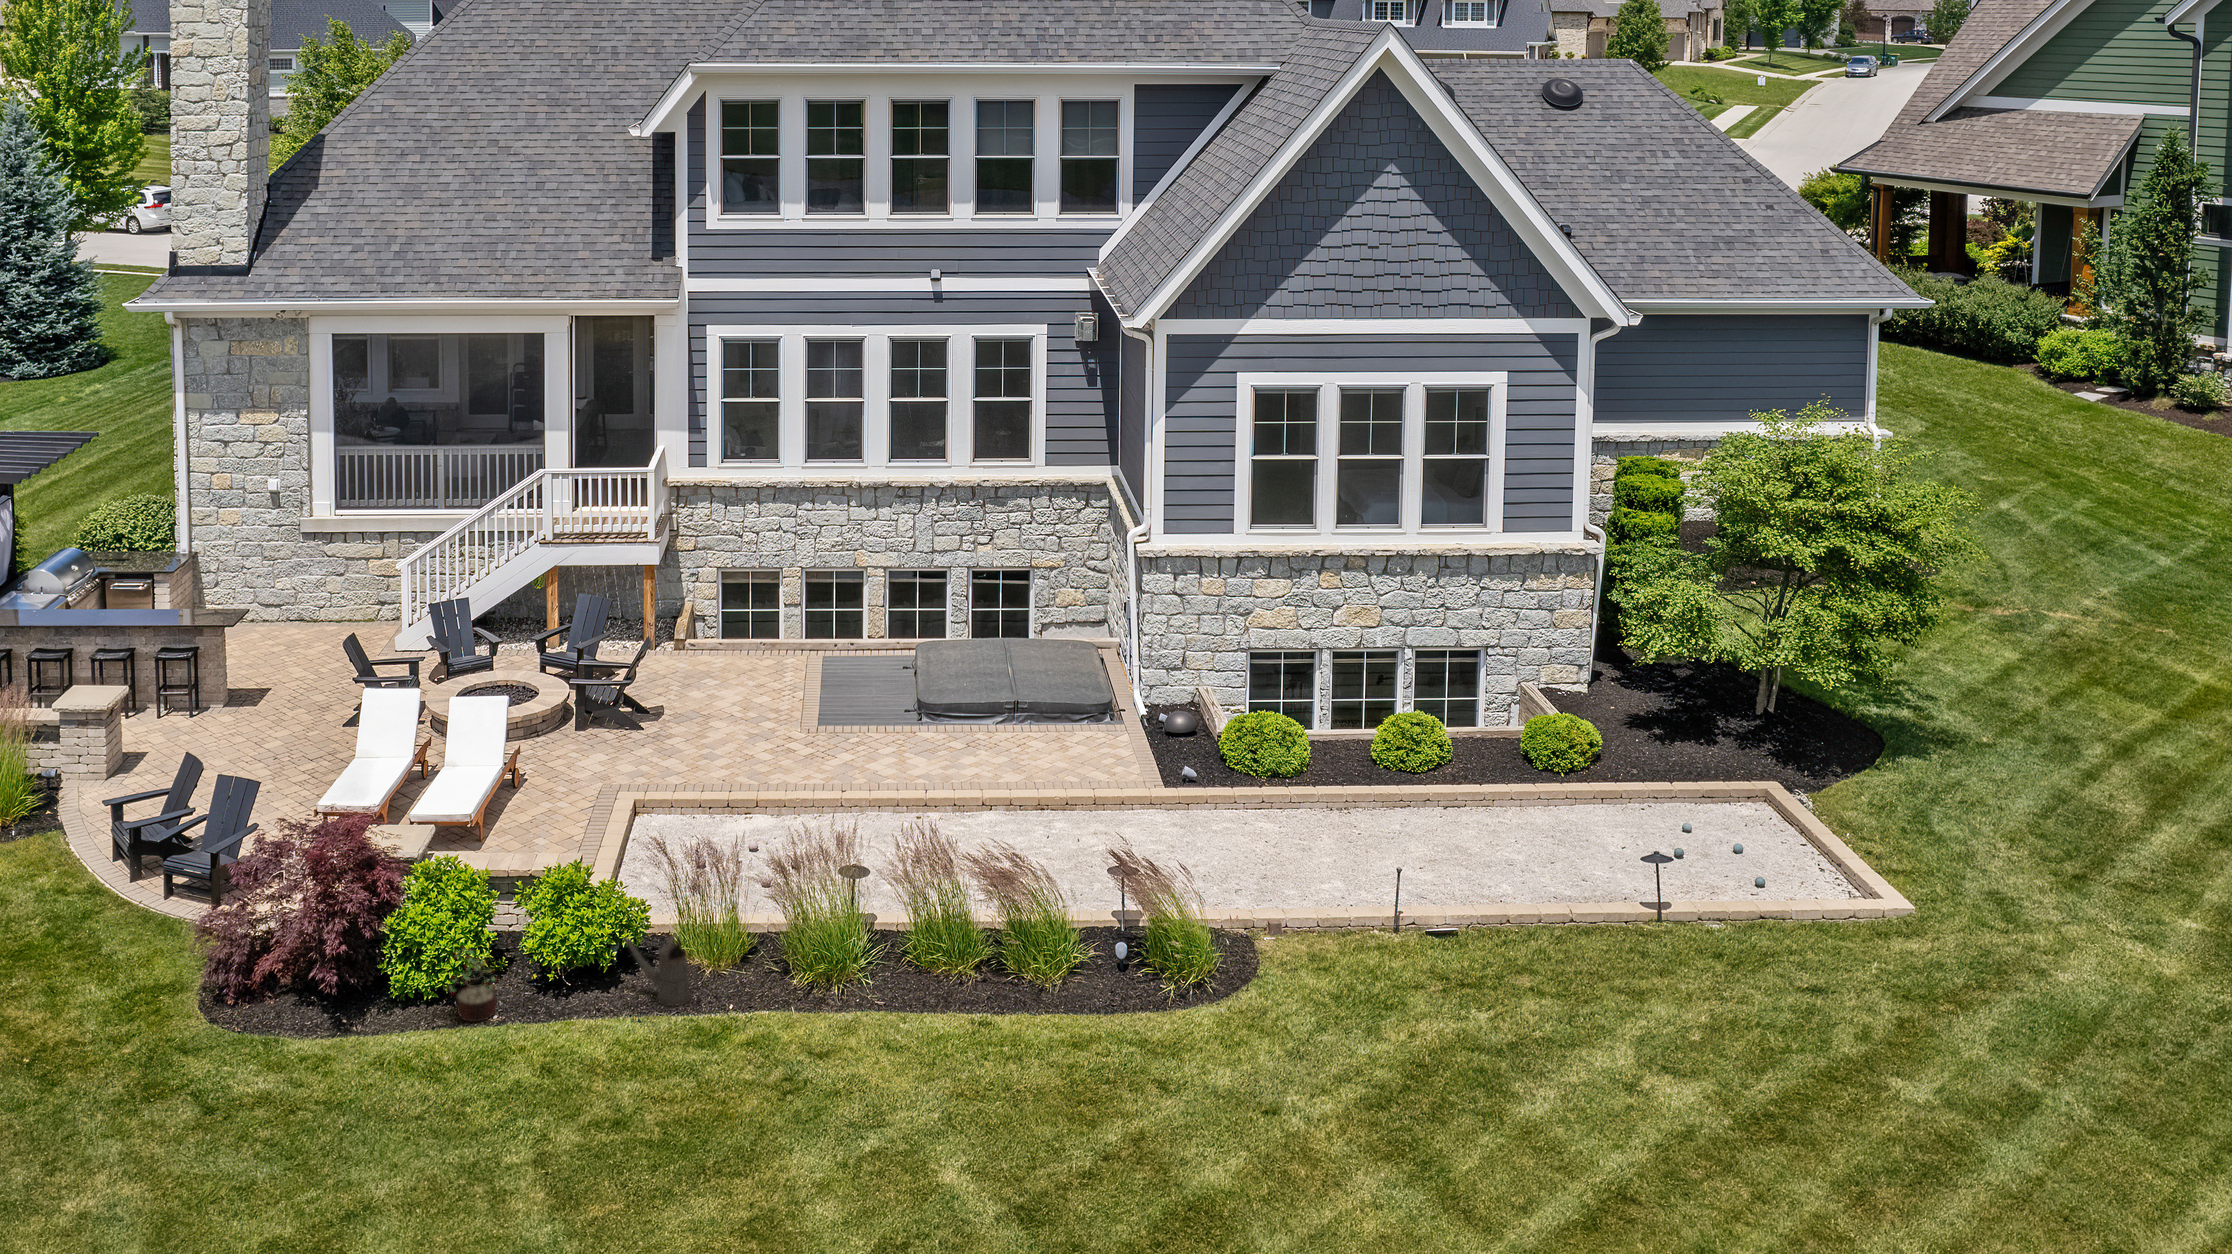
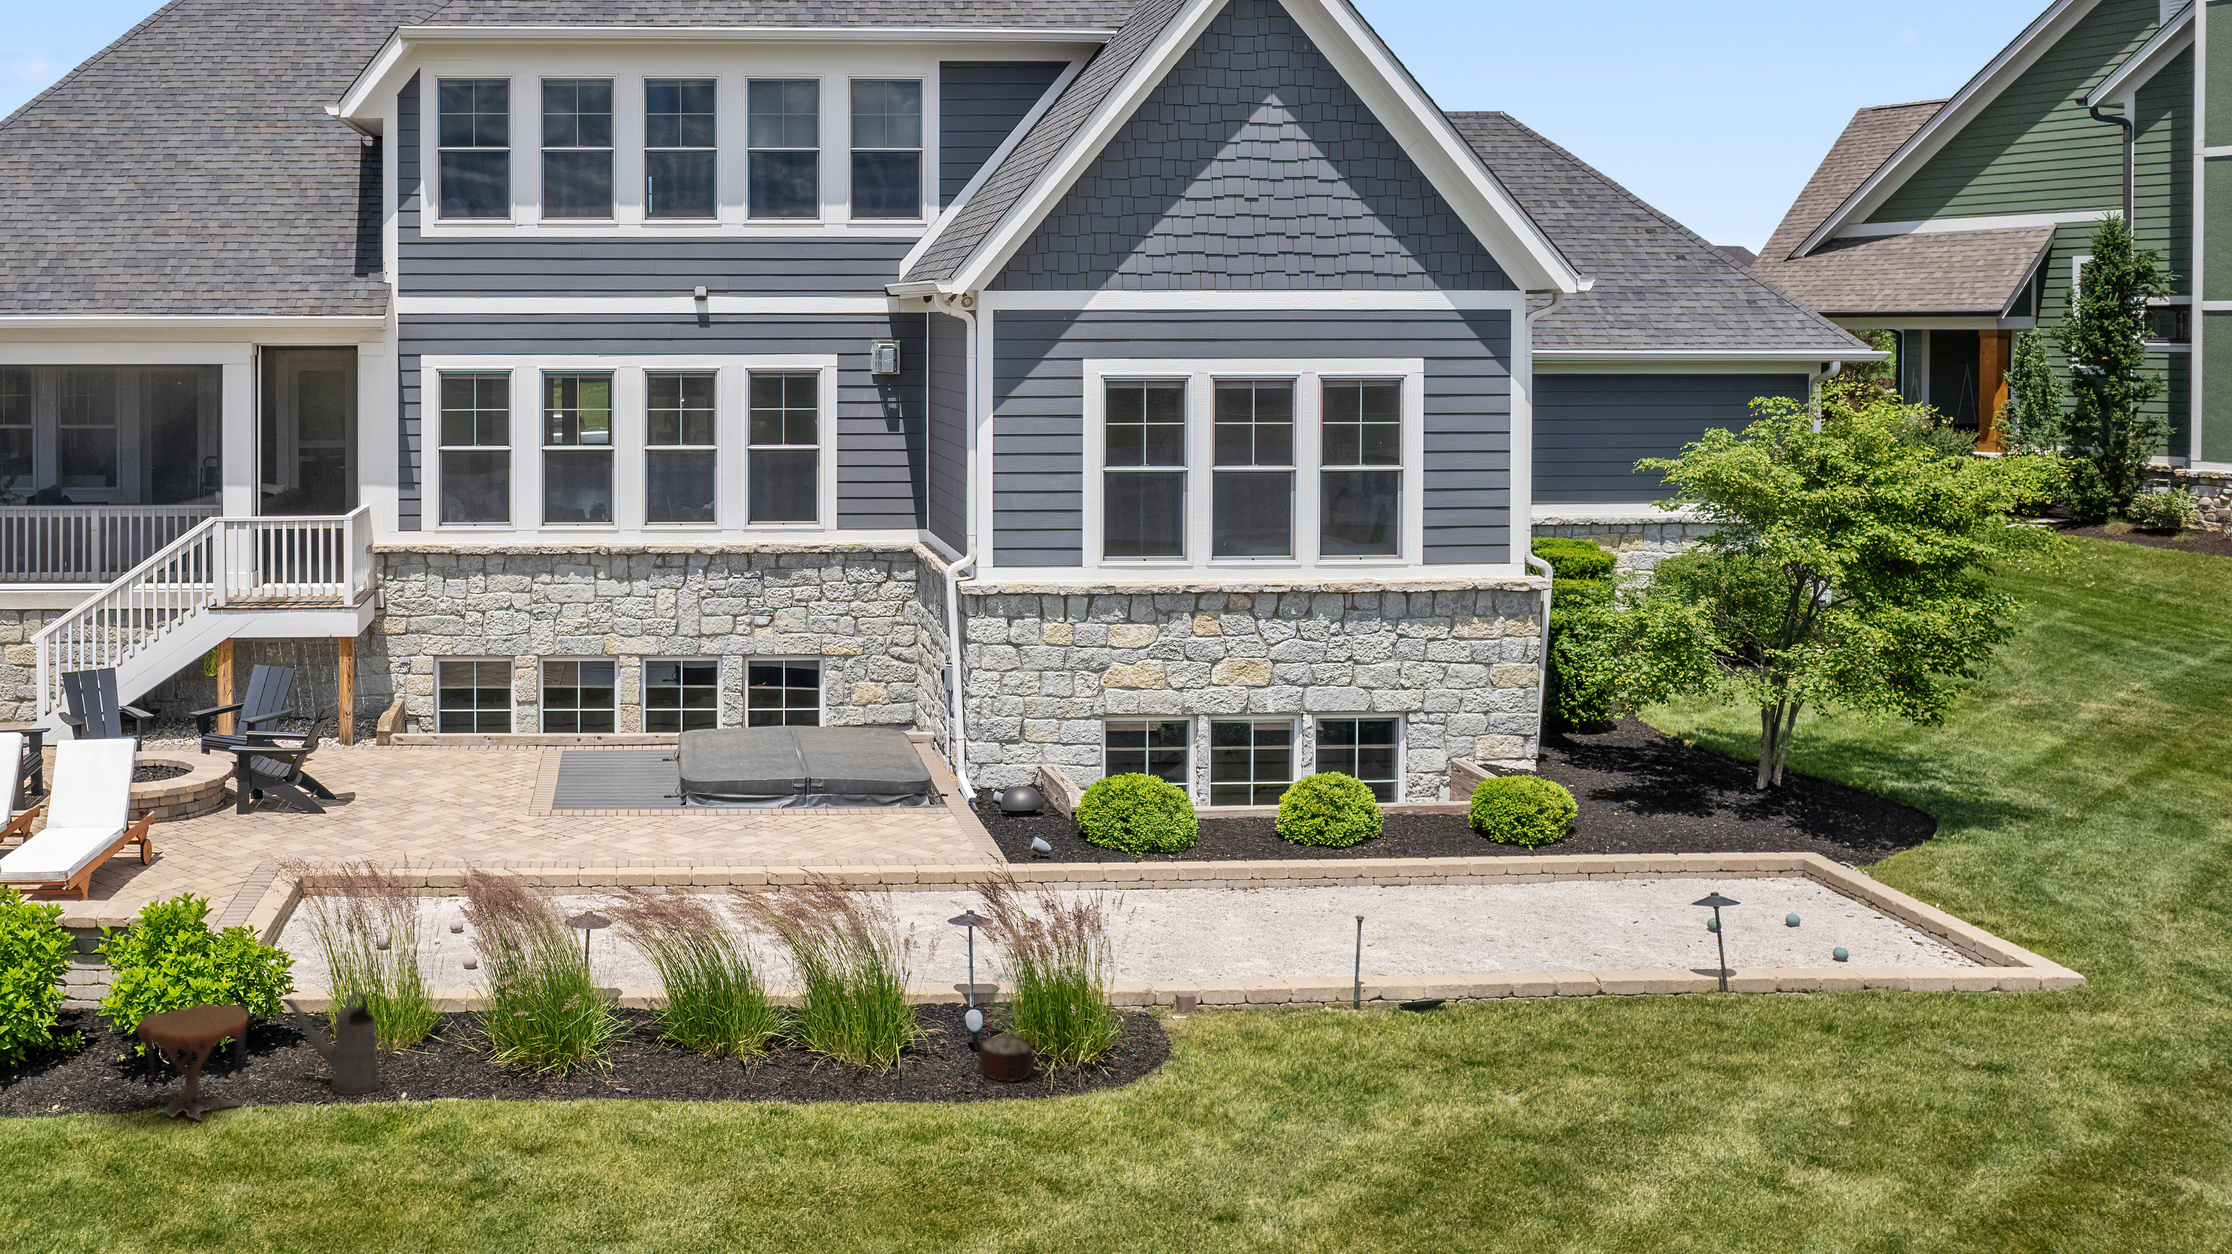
side table: none [520,945,598,1030] -> present [137,1003,248,1121]
decorative plant: present [450,948,497,1022] -> present [979,974,1034,1082]

